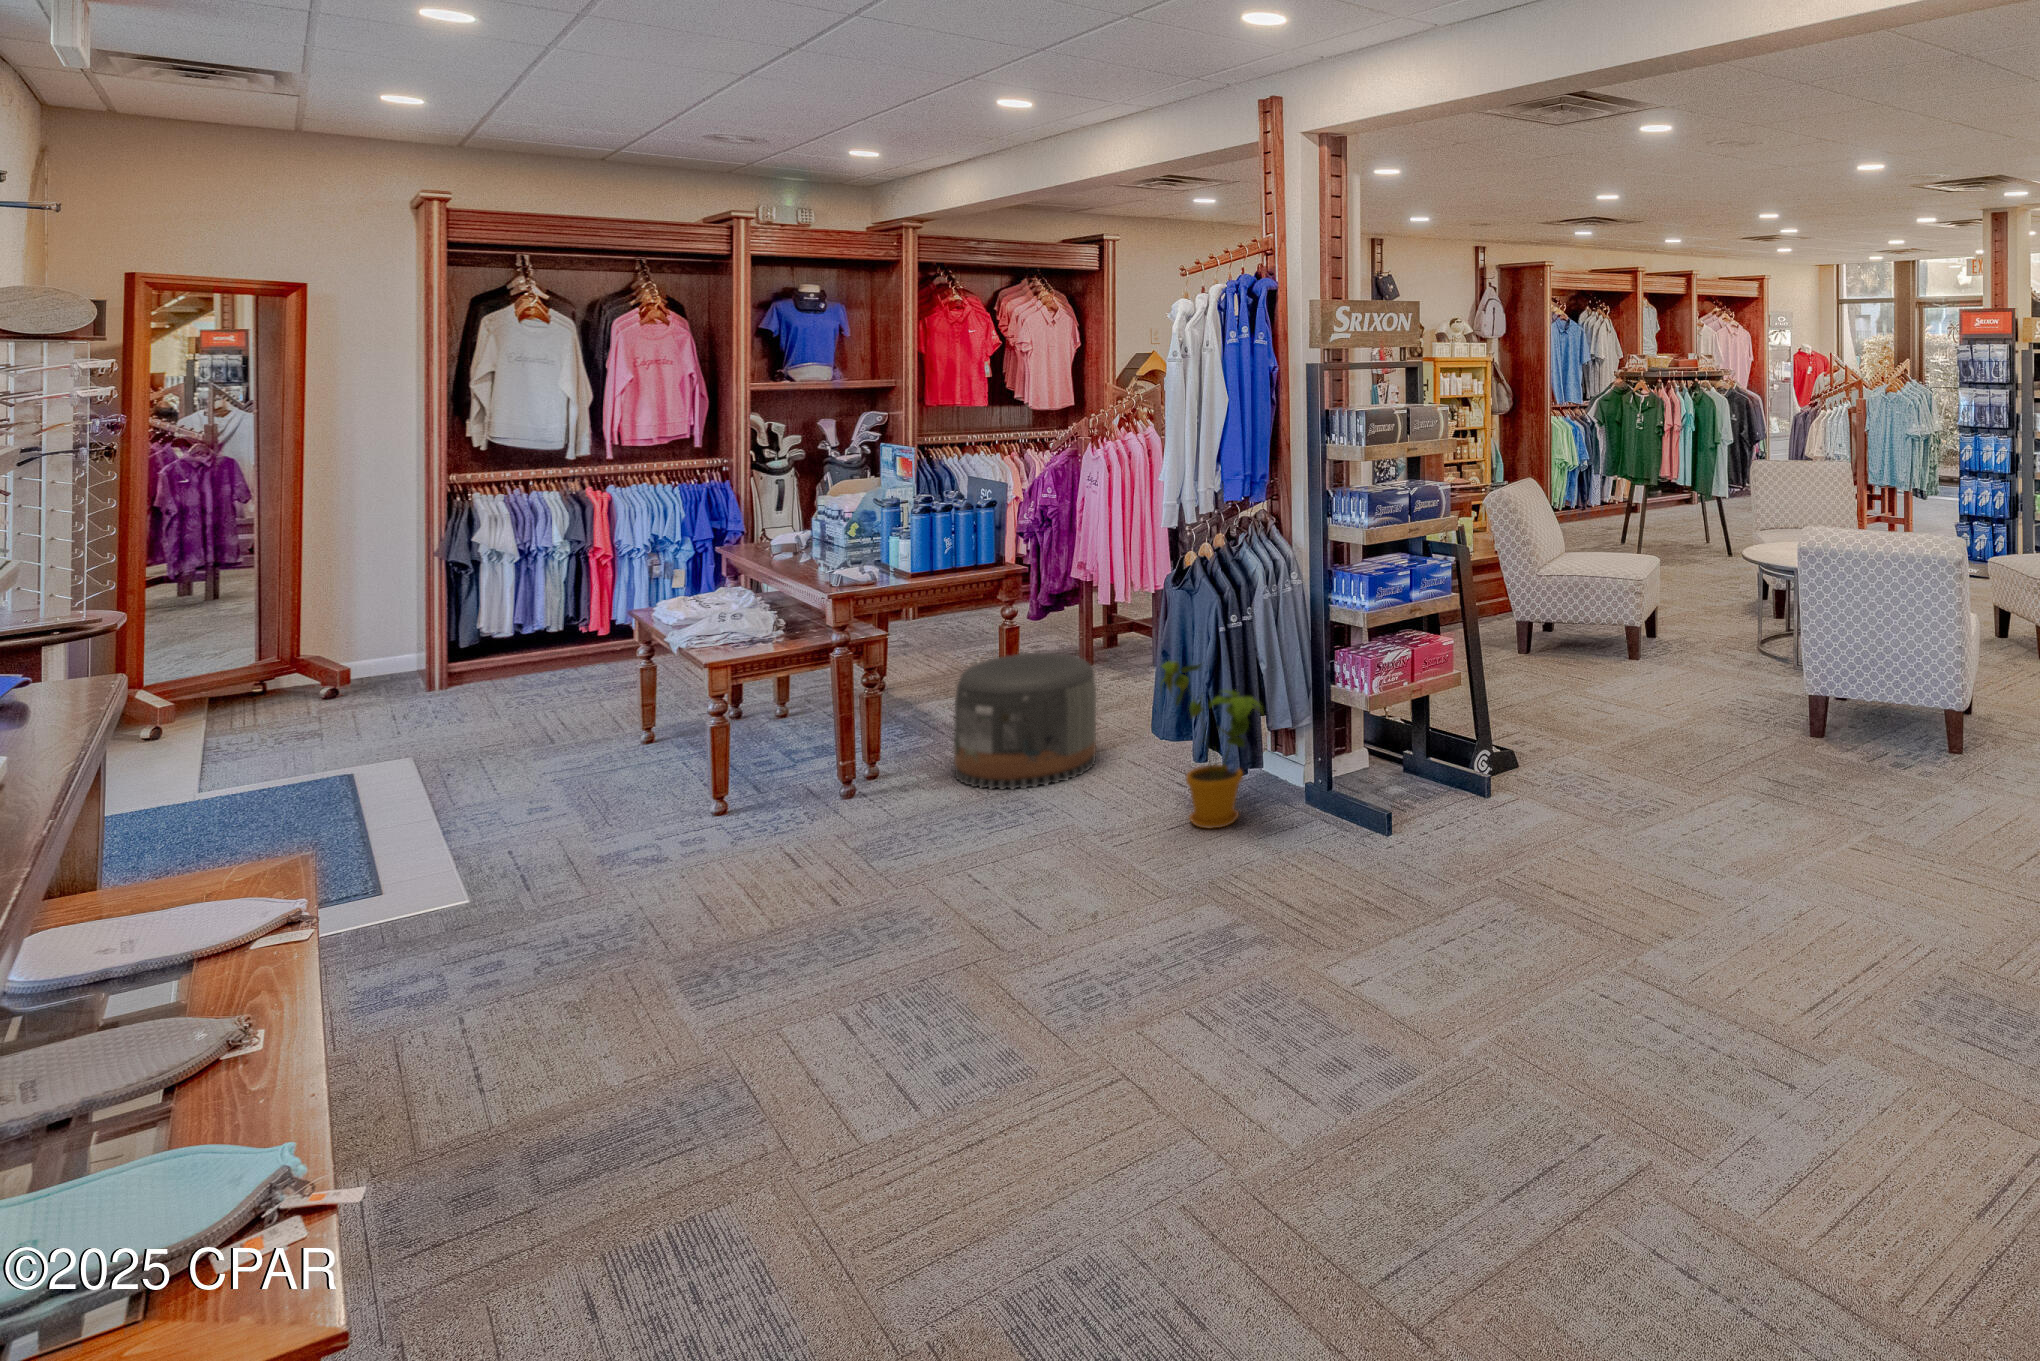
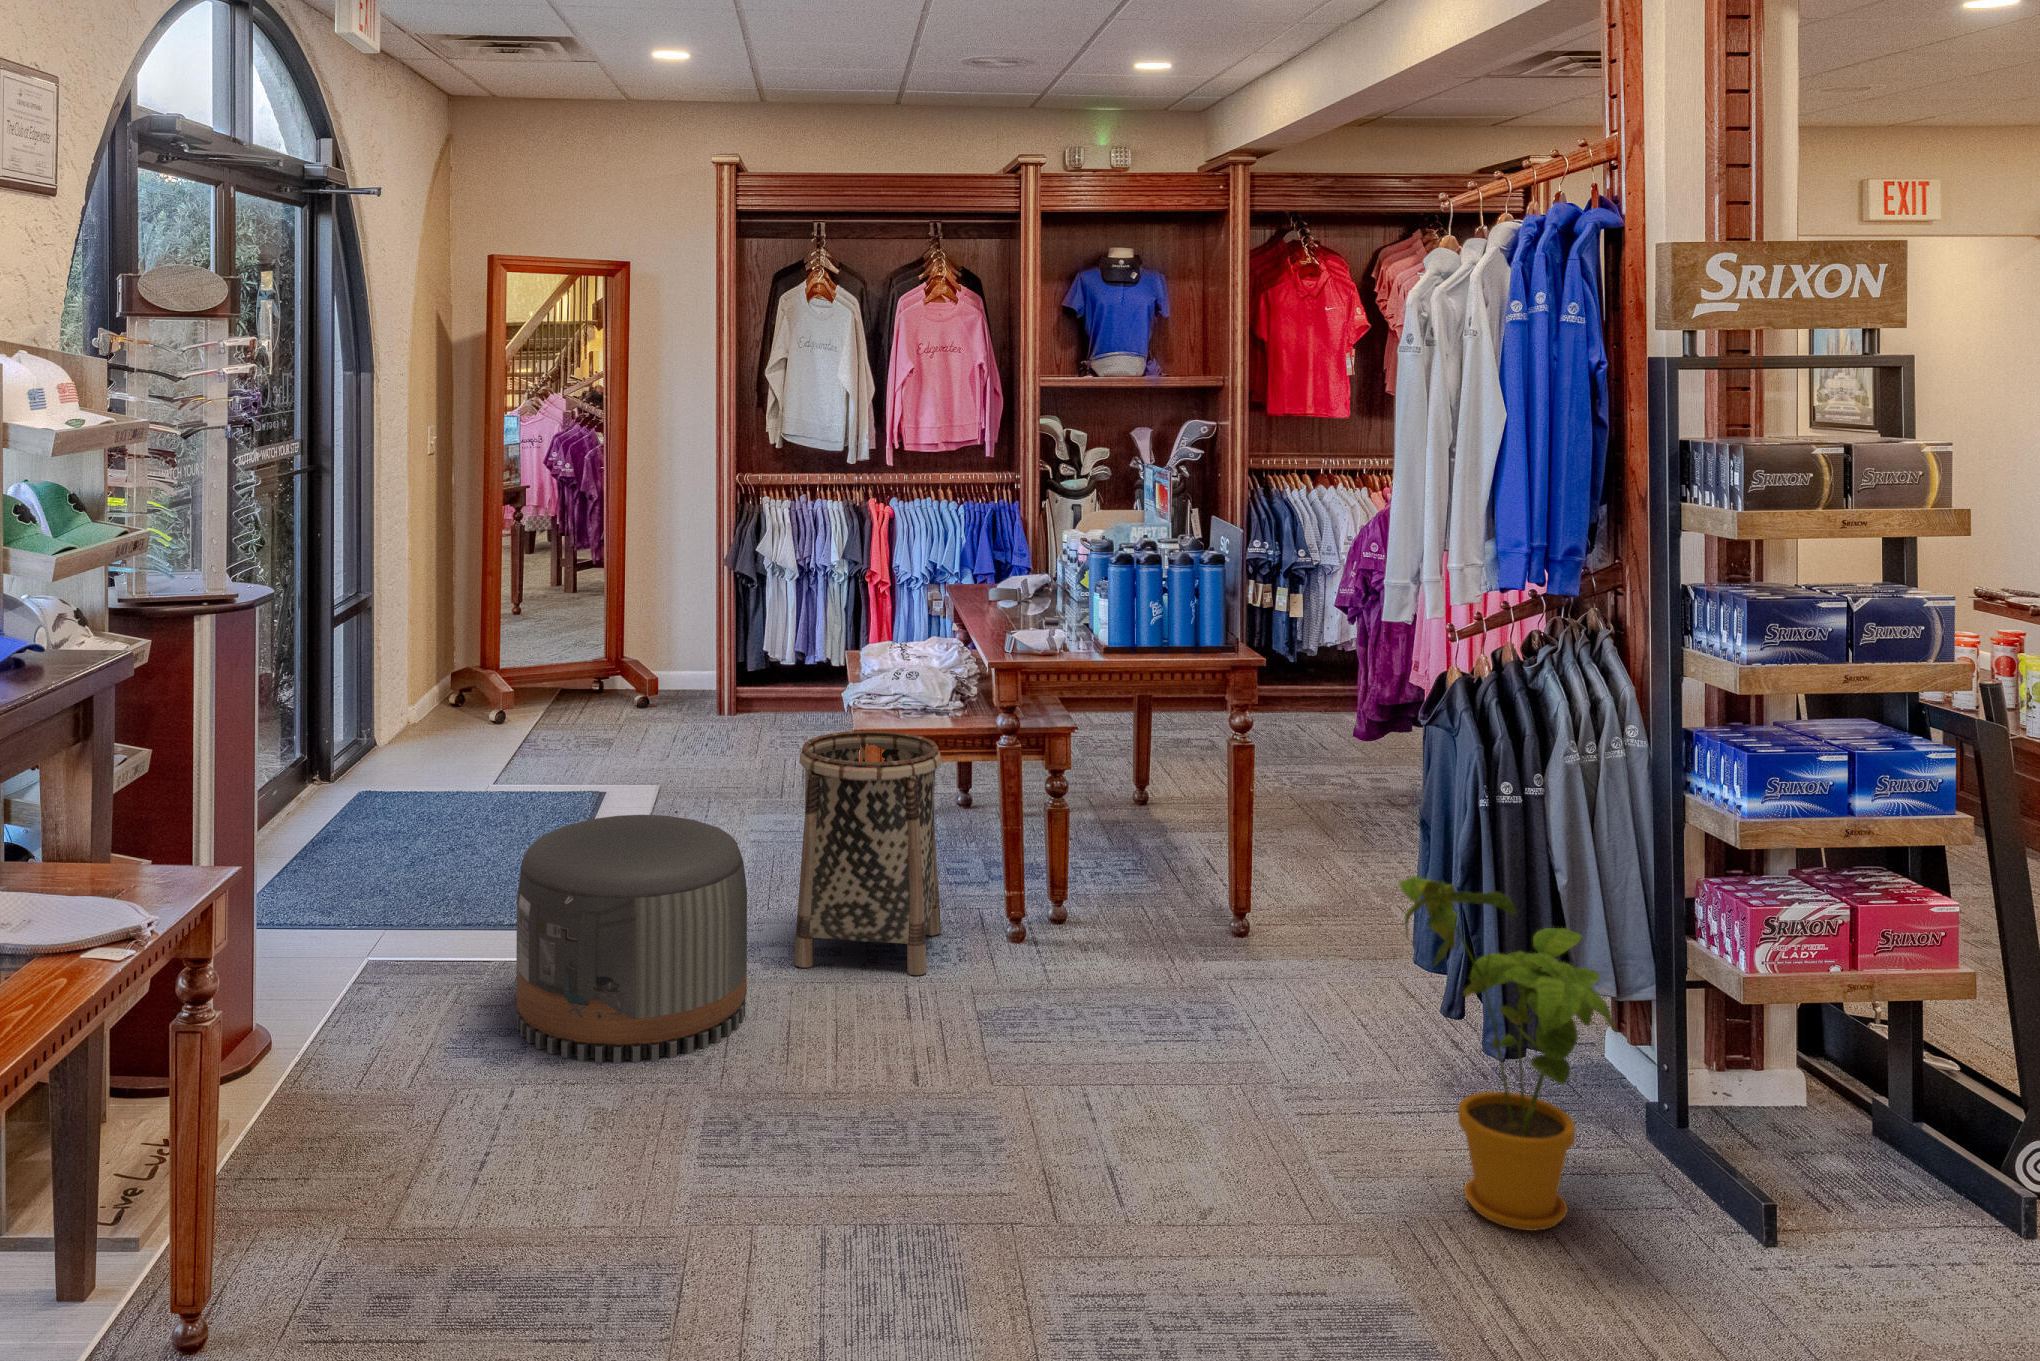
basket: none [686,651,802,828] -> present [794,731,941,975]
pouf: present [954,653,1096,789] -> present [516,815,747,1063]

